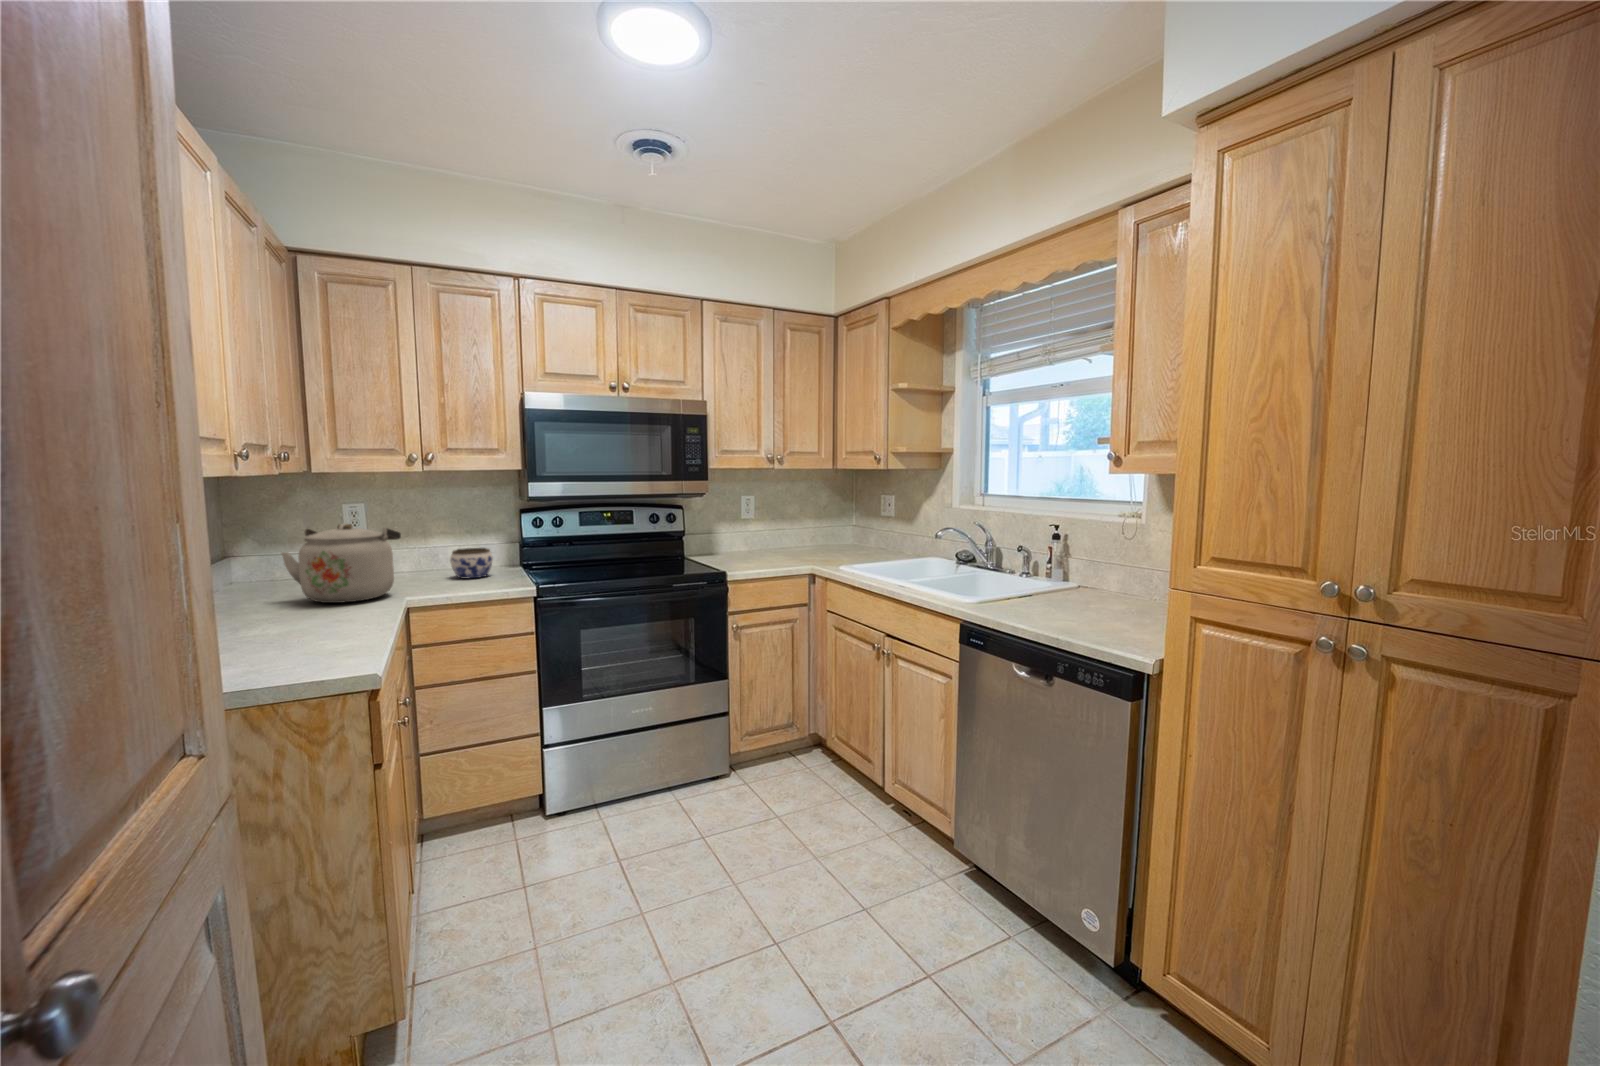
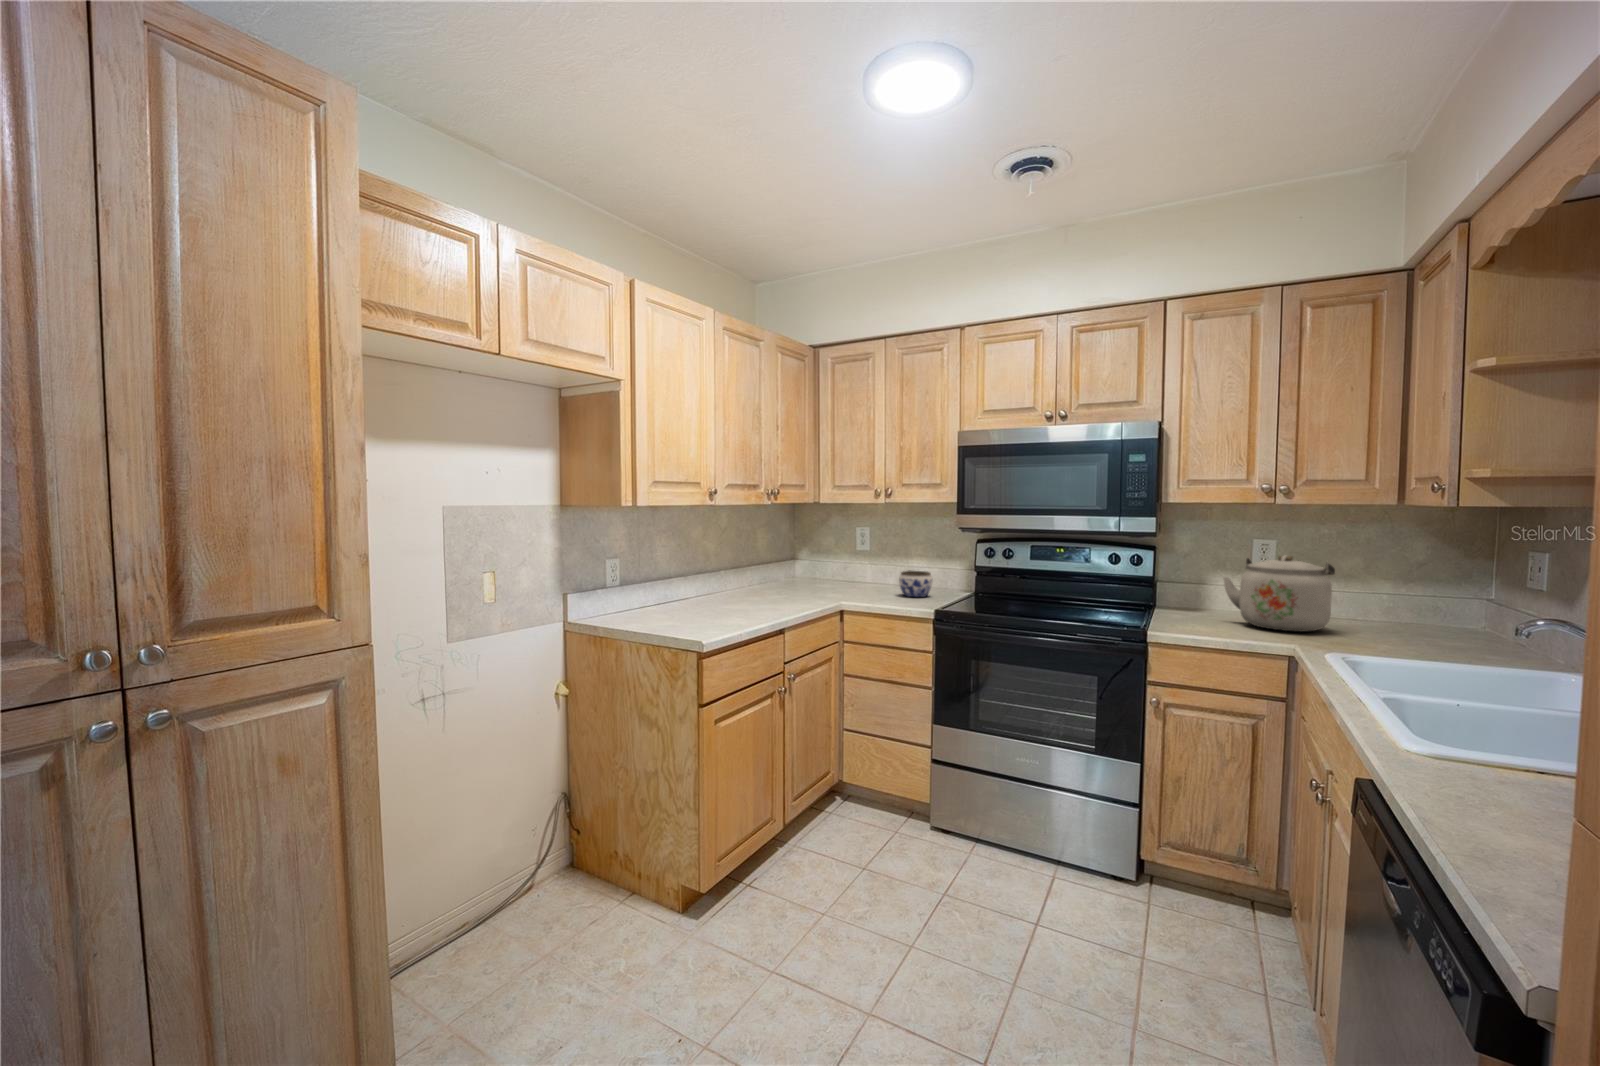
kettle: present [281,523,401,603] -> present [1223,555,1335,632]

